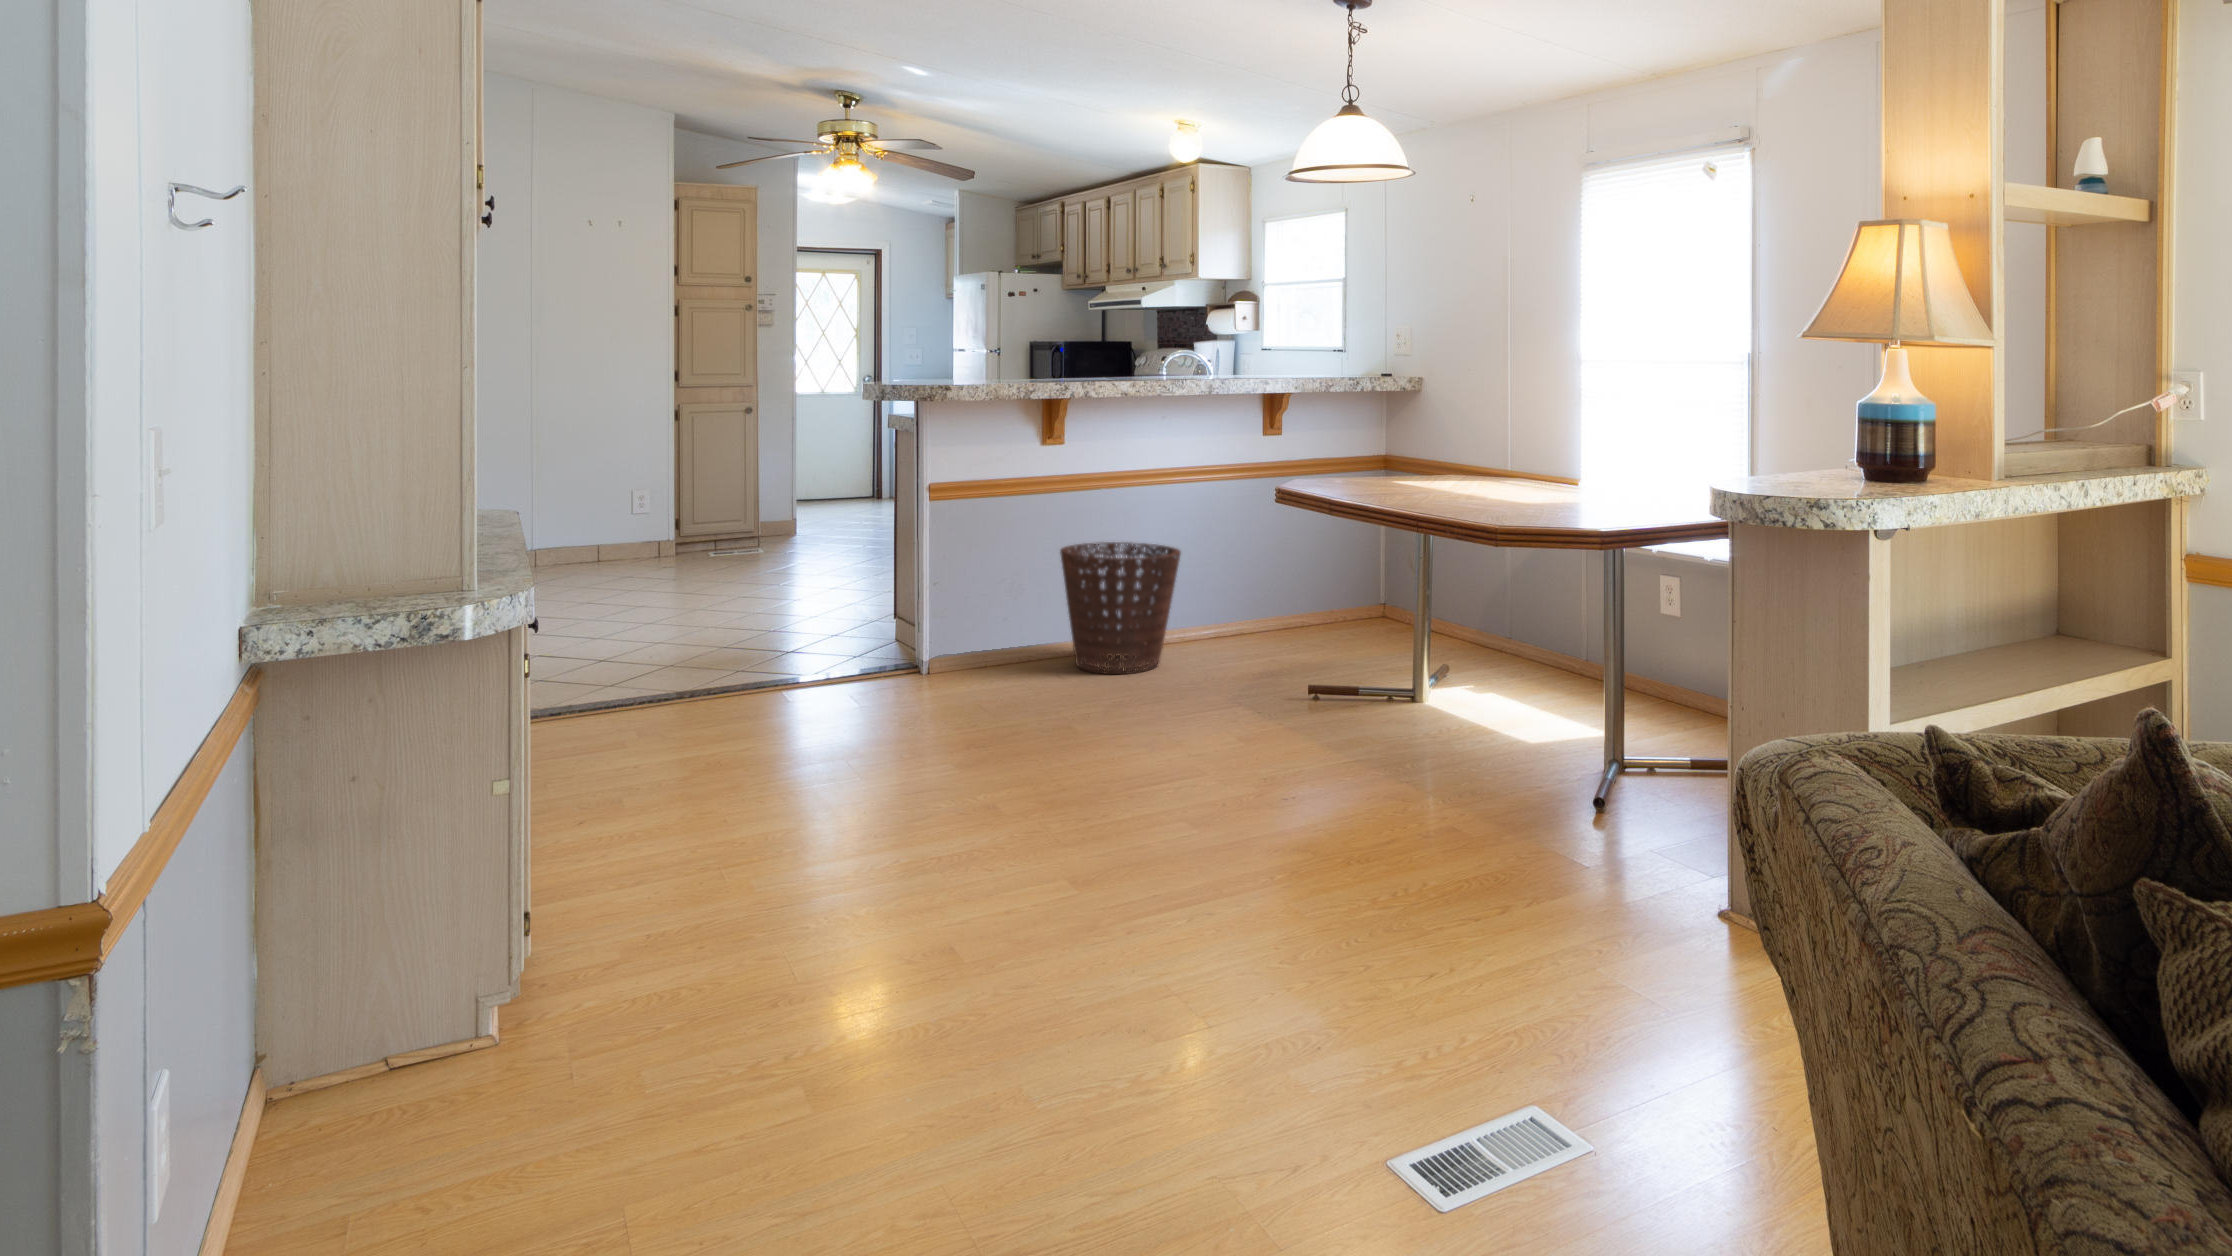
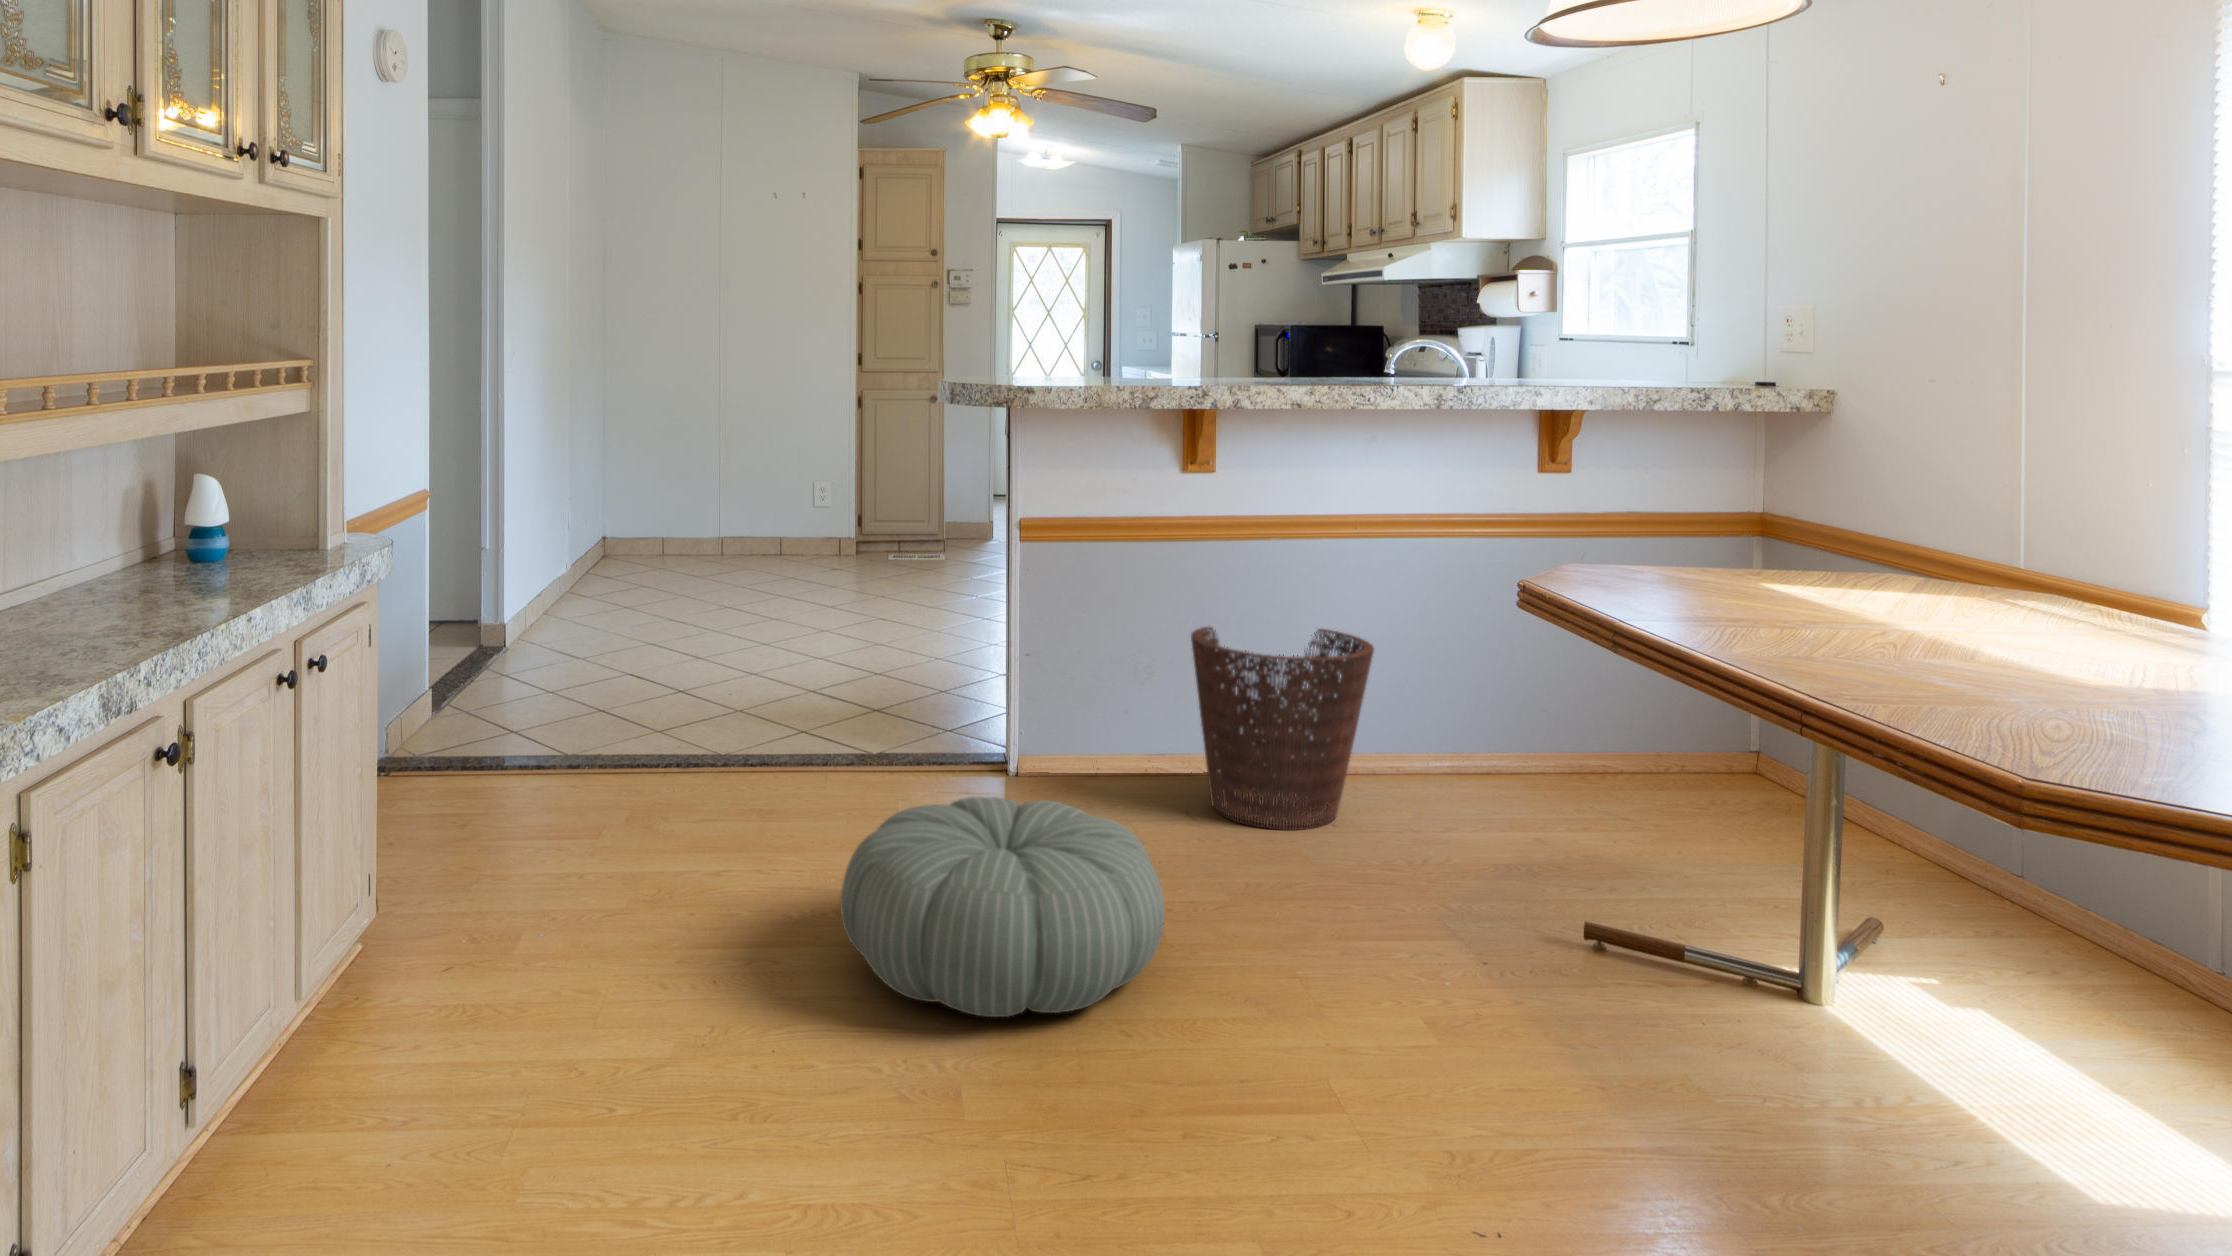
pouf: none [882,654,1095,779] -> present [840,797,1165,1017]

